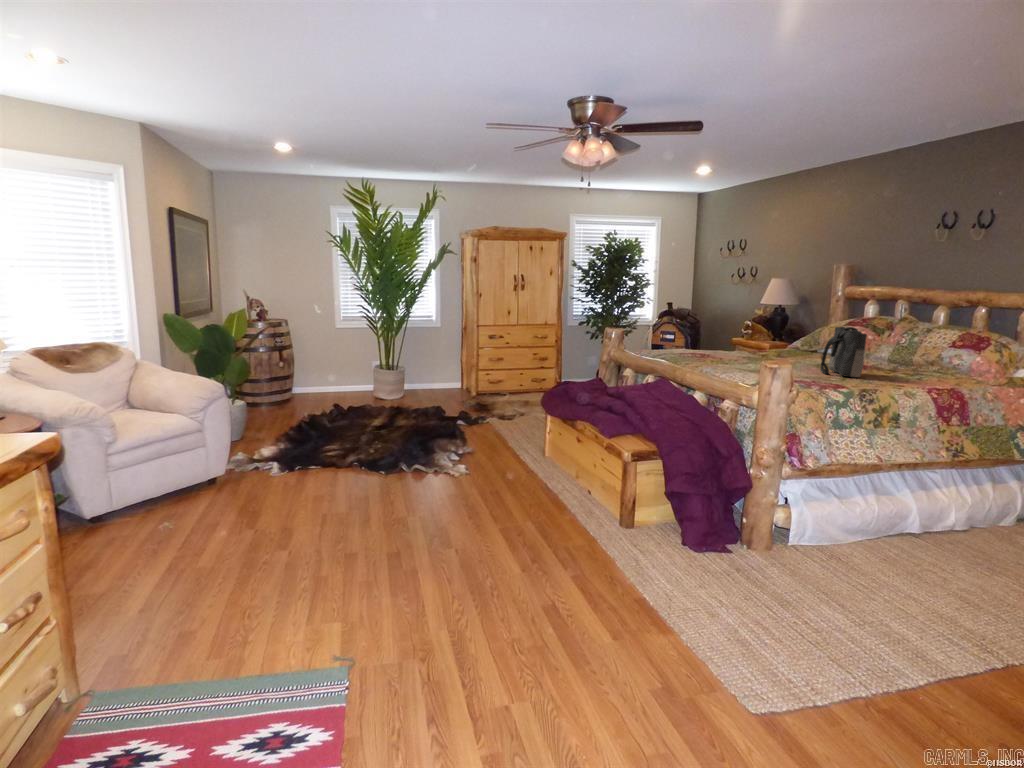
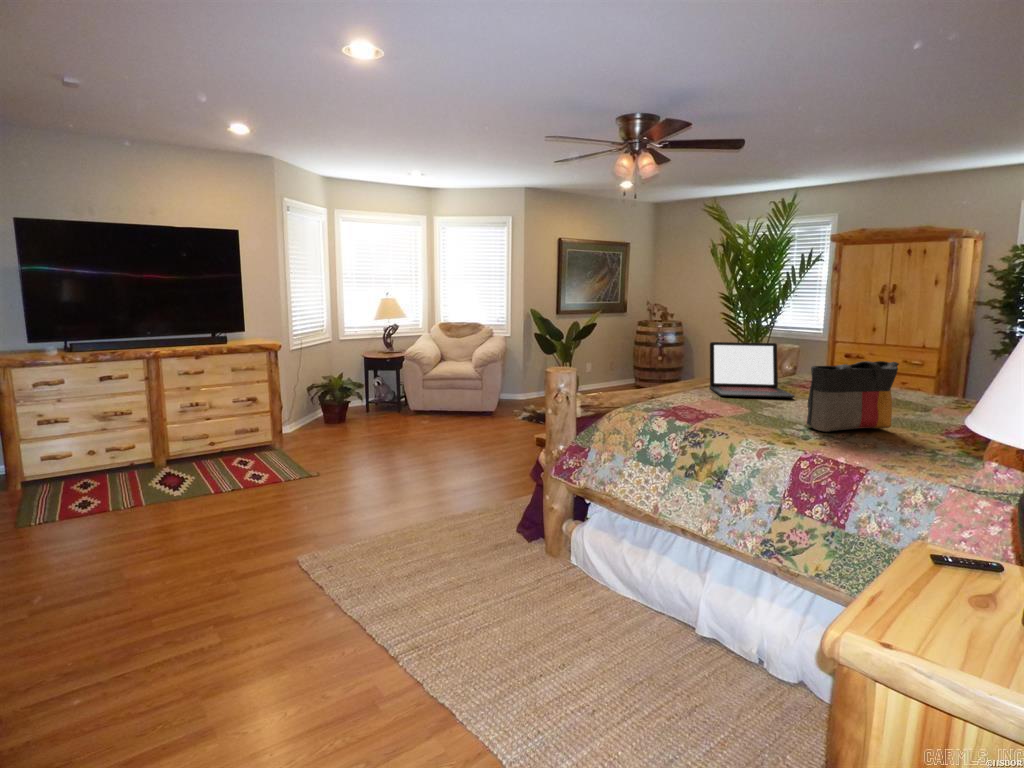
laptop: none [687,323,744,370] -> present [710,342,794,398]

